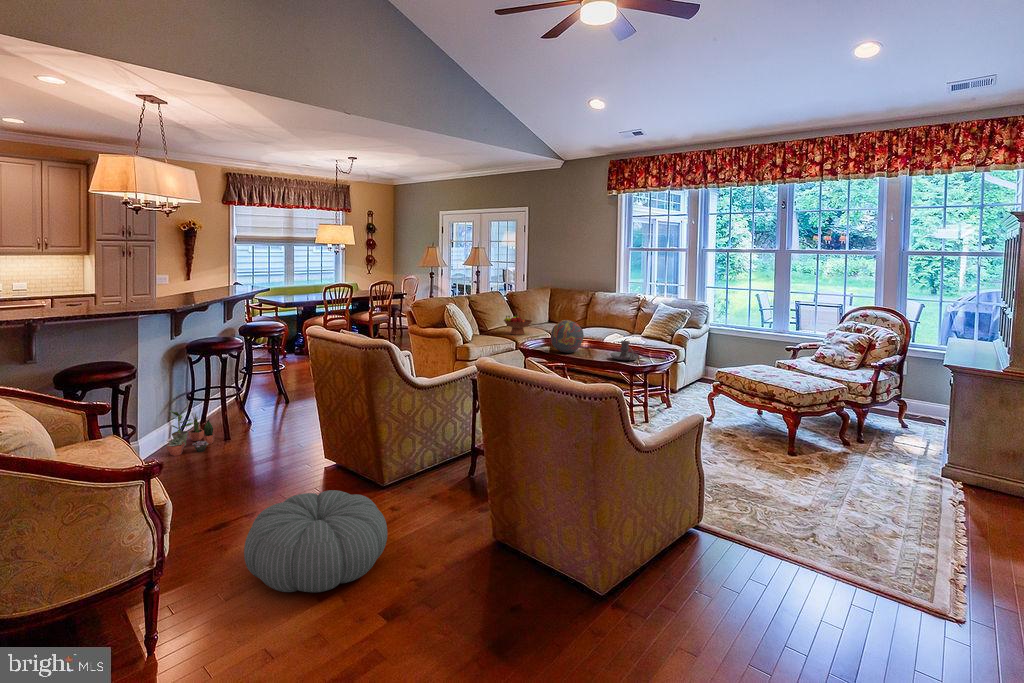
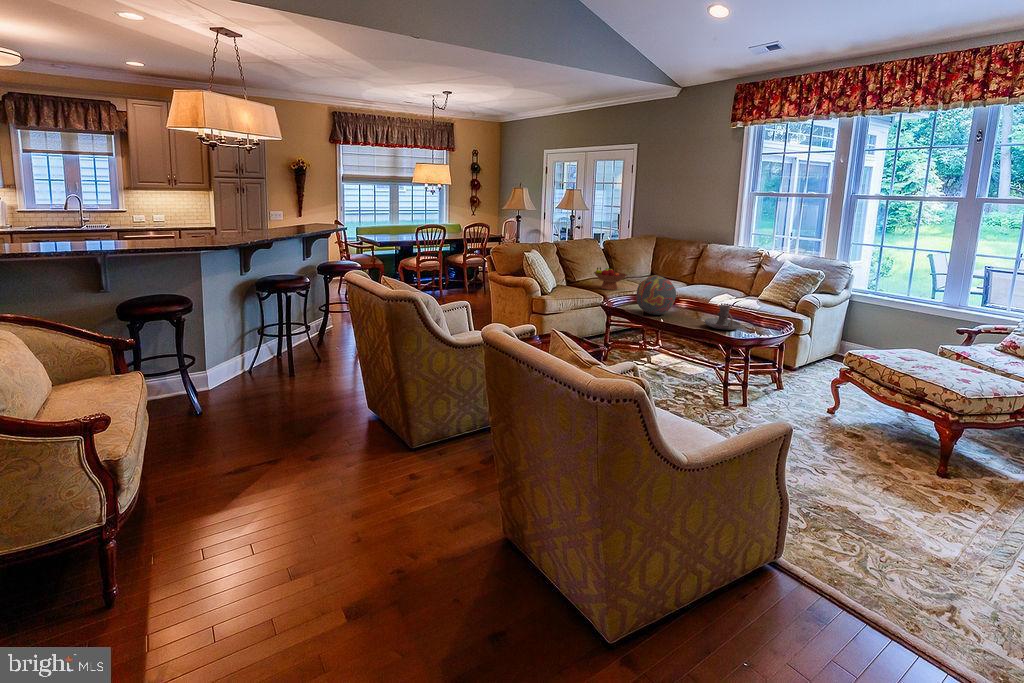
potted plant: present [167,406,215,456] -> none [213,343,265,394]
pouf: present [244,490,387,592] -> none [193,460,364,586]

